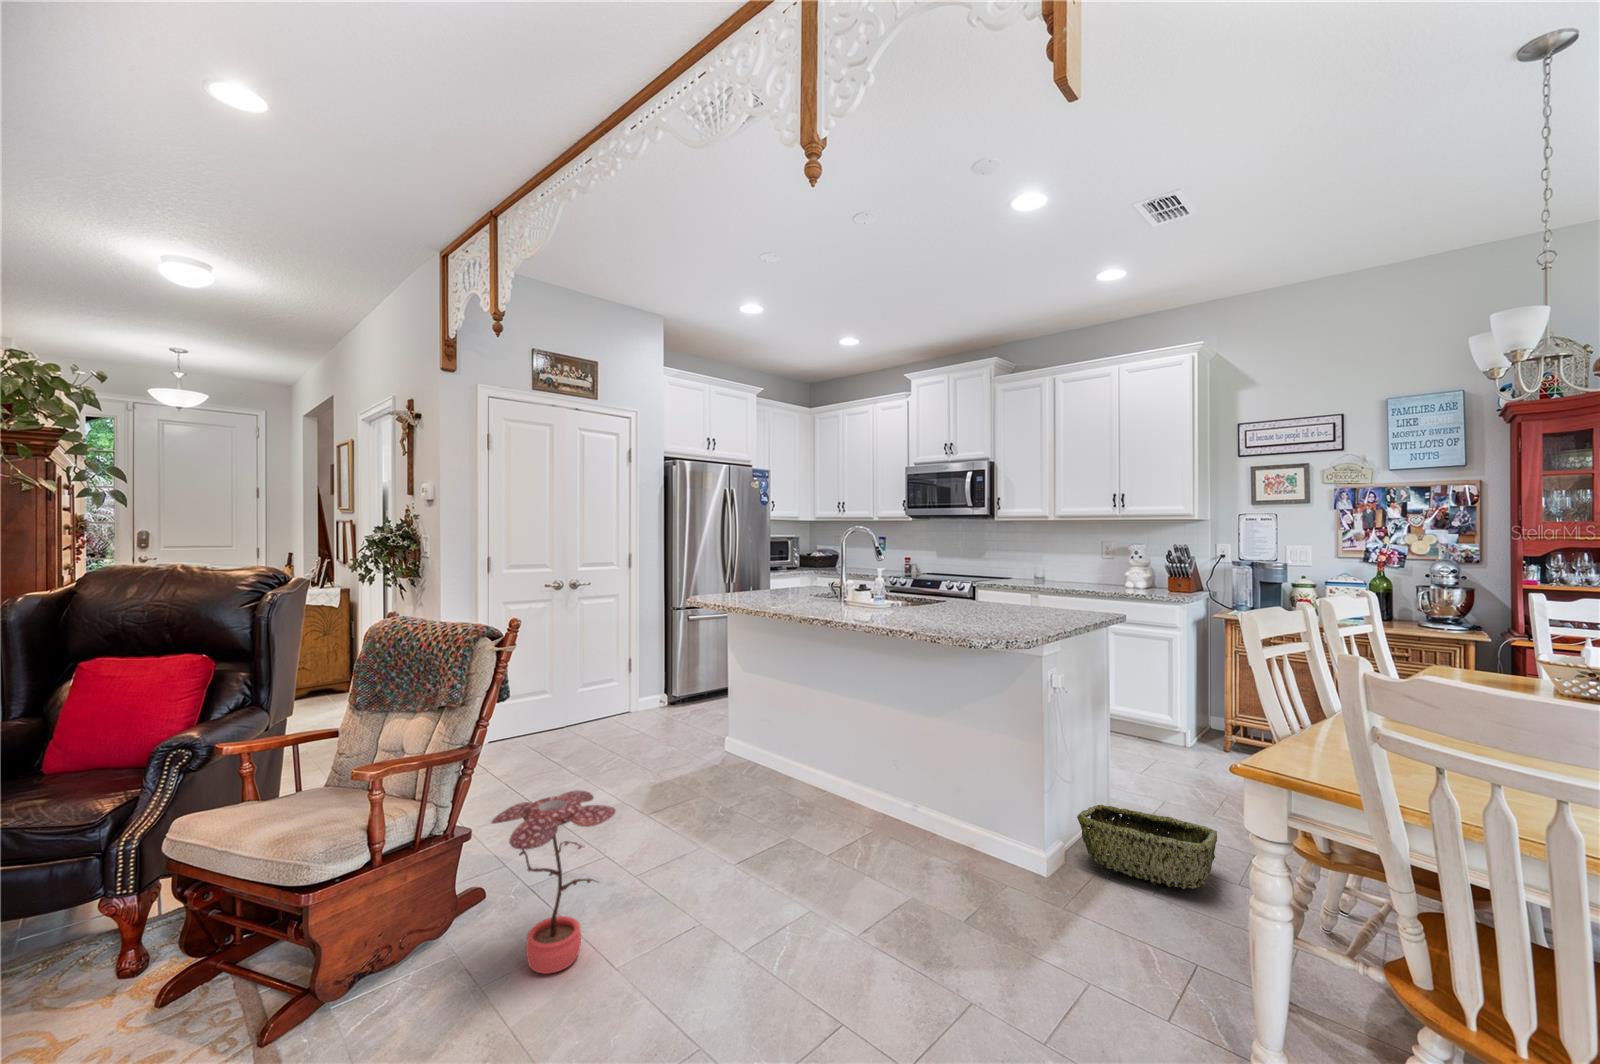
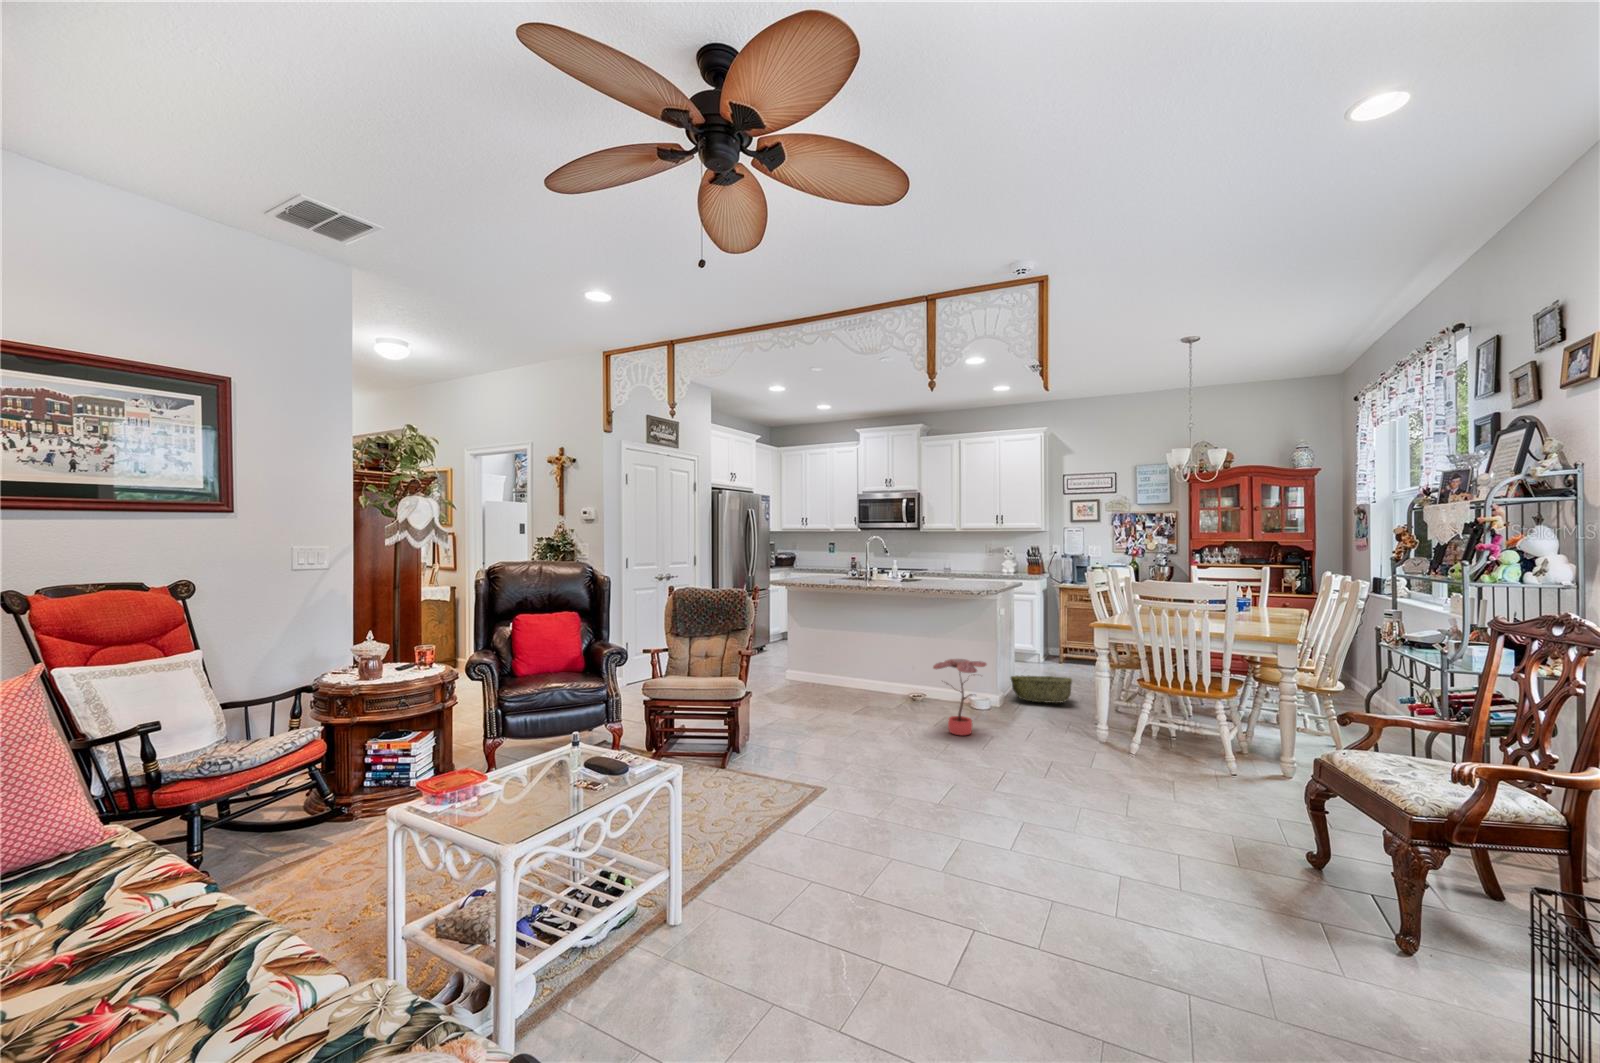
potted plant: present [492,790,616,974] -> present [933,659,986,735]

